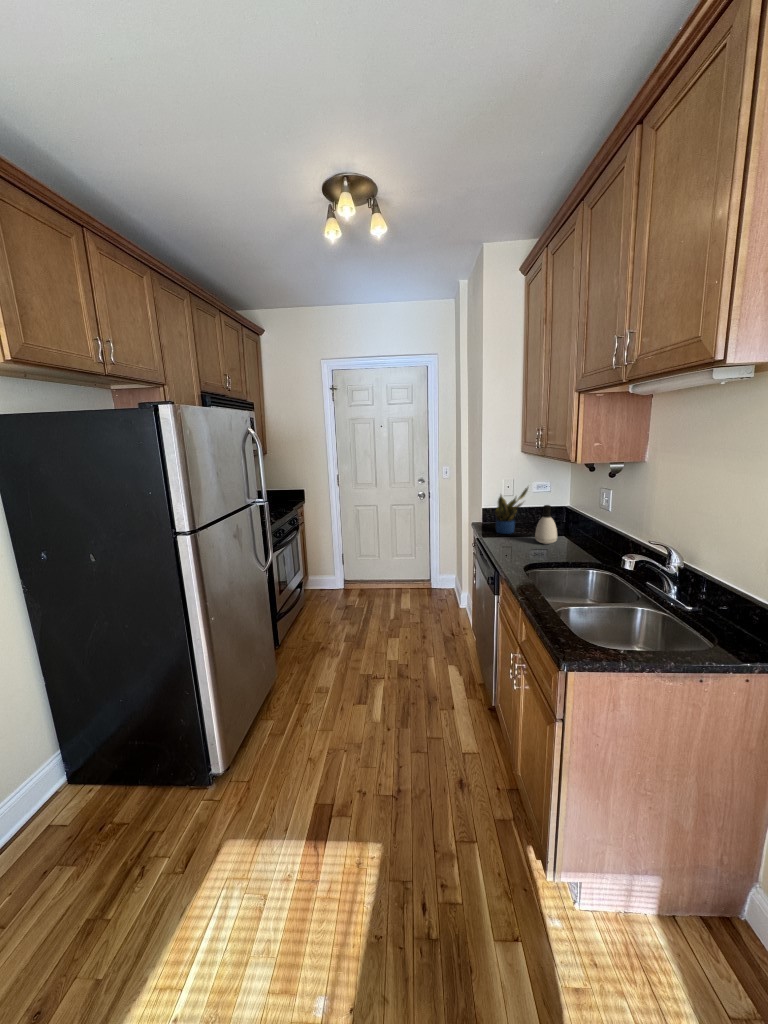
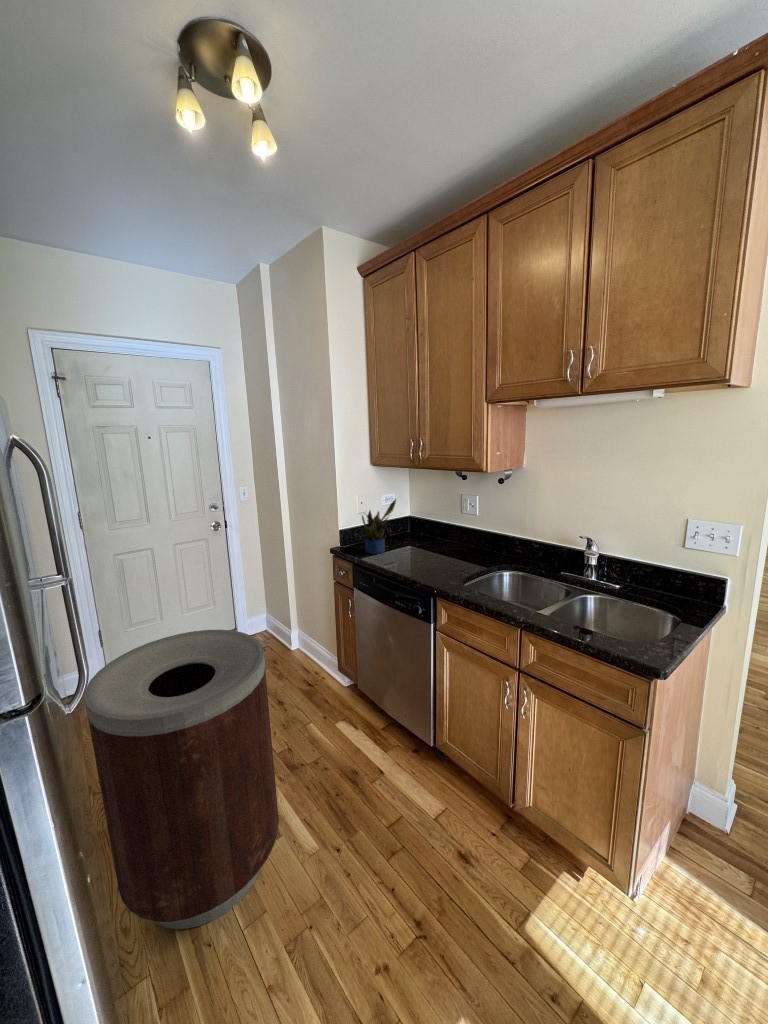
soap dispenser: present [535,505,557,544] -> none [417,516,439,556]
trash can: none [264,555,368,721] -> present [84,630,279,929]

